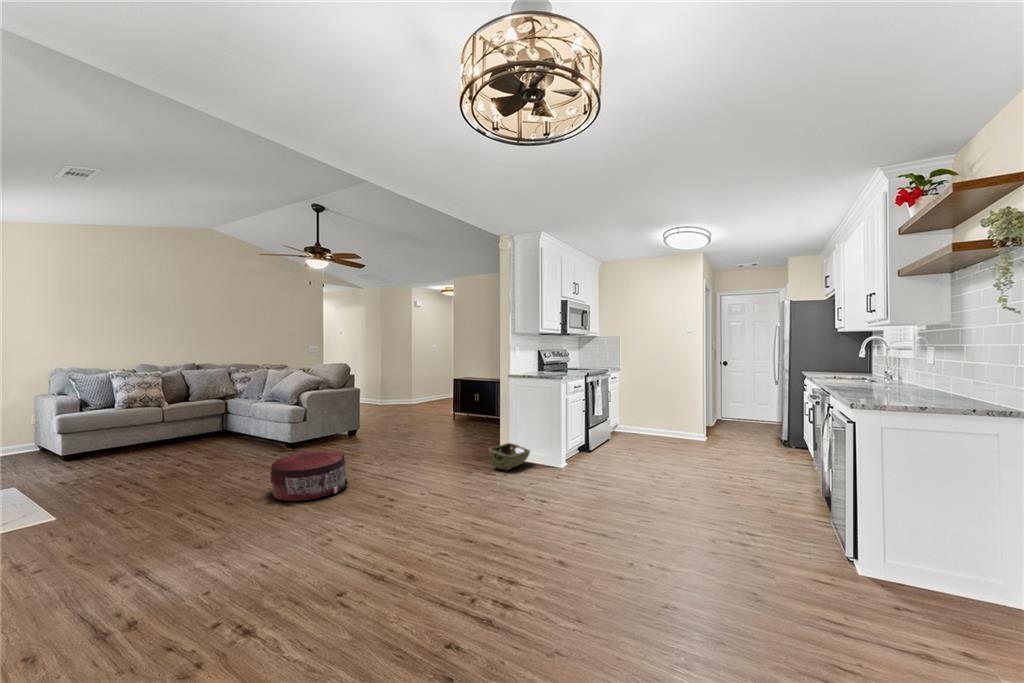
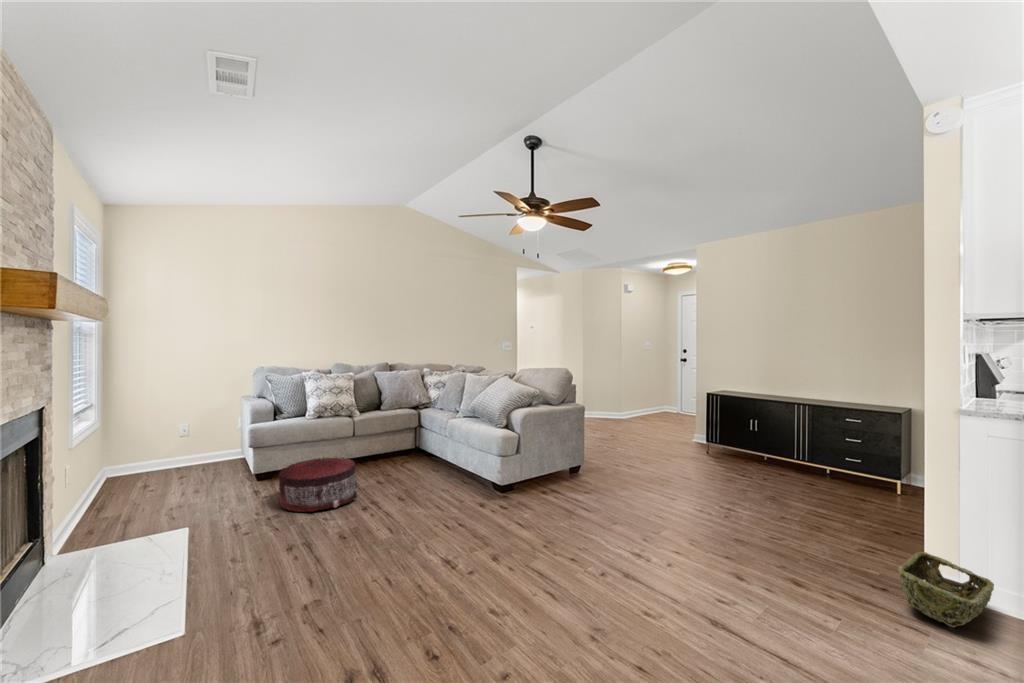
pouf: present [270,450,348,501] -> present [279,457,358,512]

